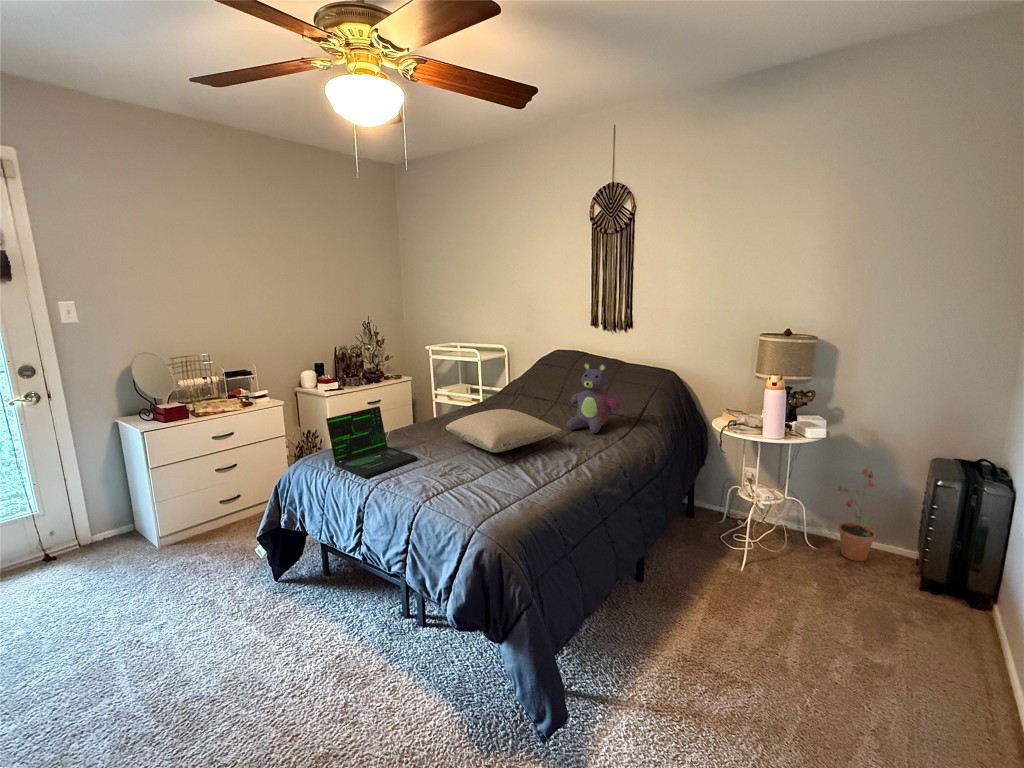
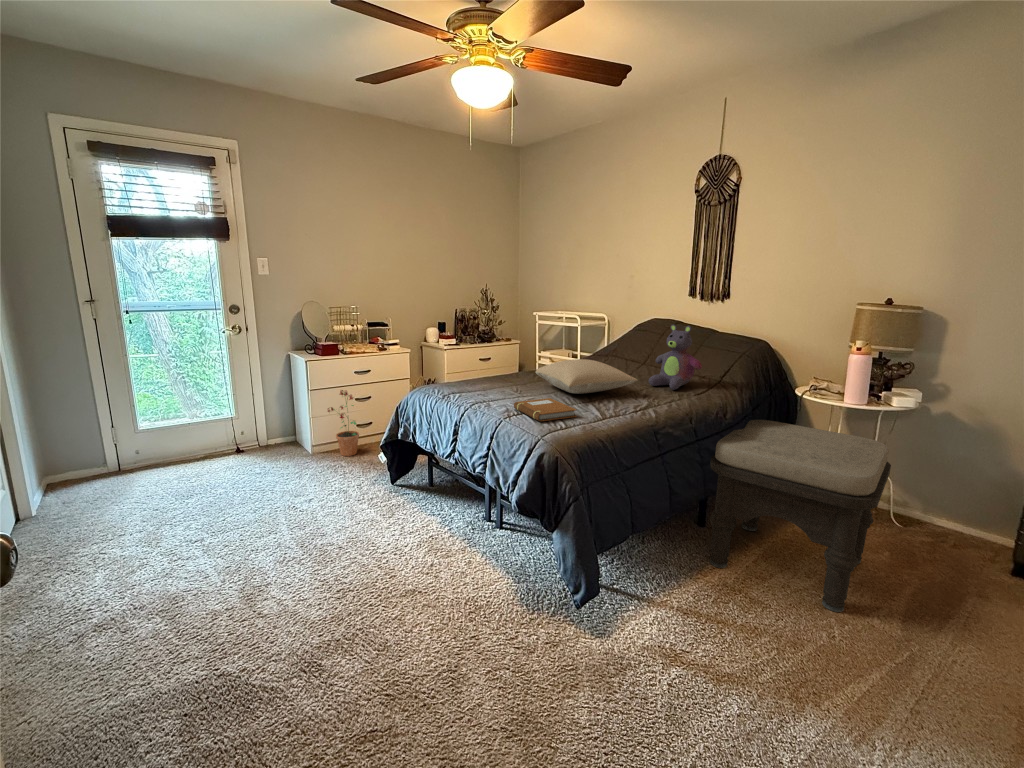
laptop: present [326,406,418,478] -> none [437,348,508,401]
ottoman: none [655,462,831,670] -> present [710,420,891,612]
notebook: none [431,464,507,502] -> present [514,398,576,421]
potted plant: present [838,469,875,561] -> present [328,390,359,456]

